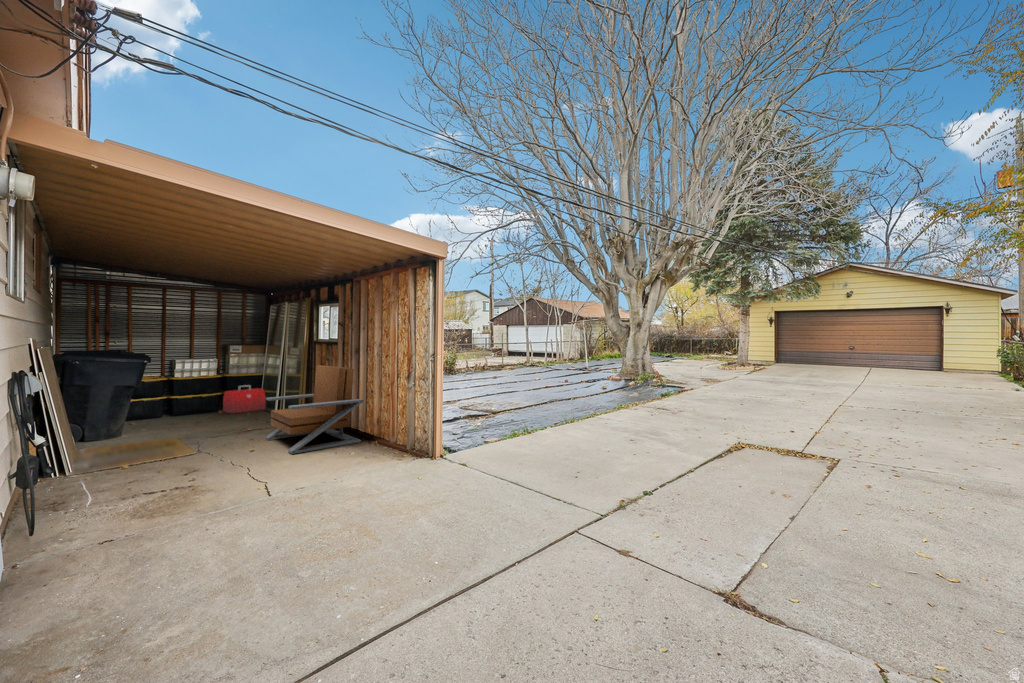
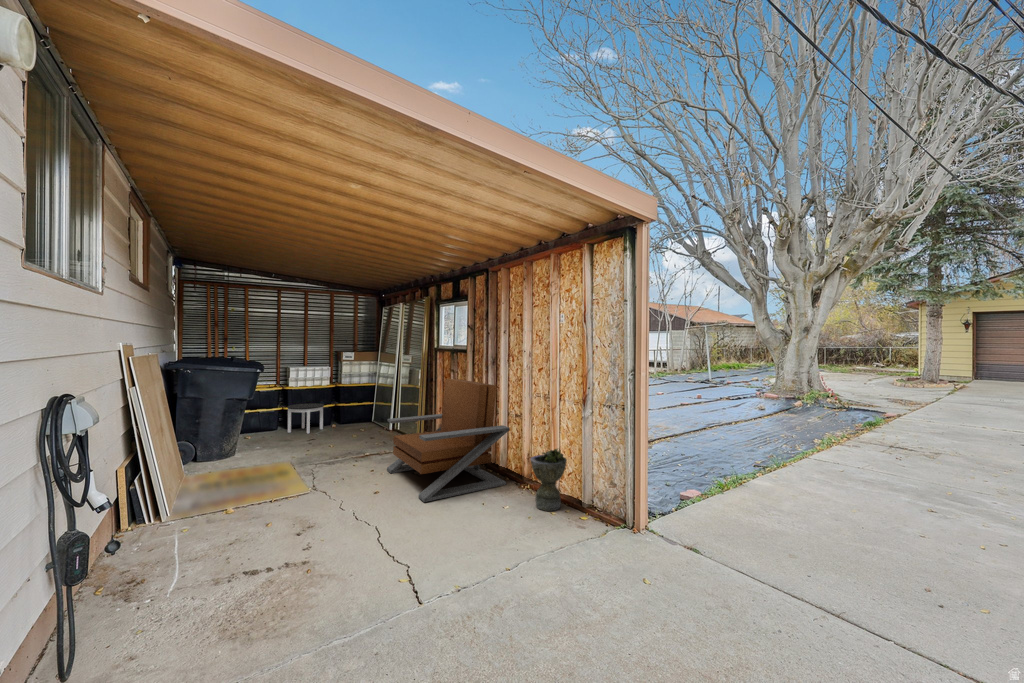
toolbox: present [223,385,266,413] -> none [336,396,380,429]
round table: none [173,392,210,418] -> present [287,403,324,434]
planter: none [372,411,399,454] -> present [531,449,567,511]

